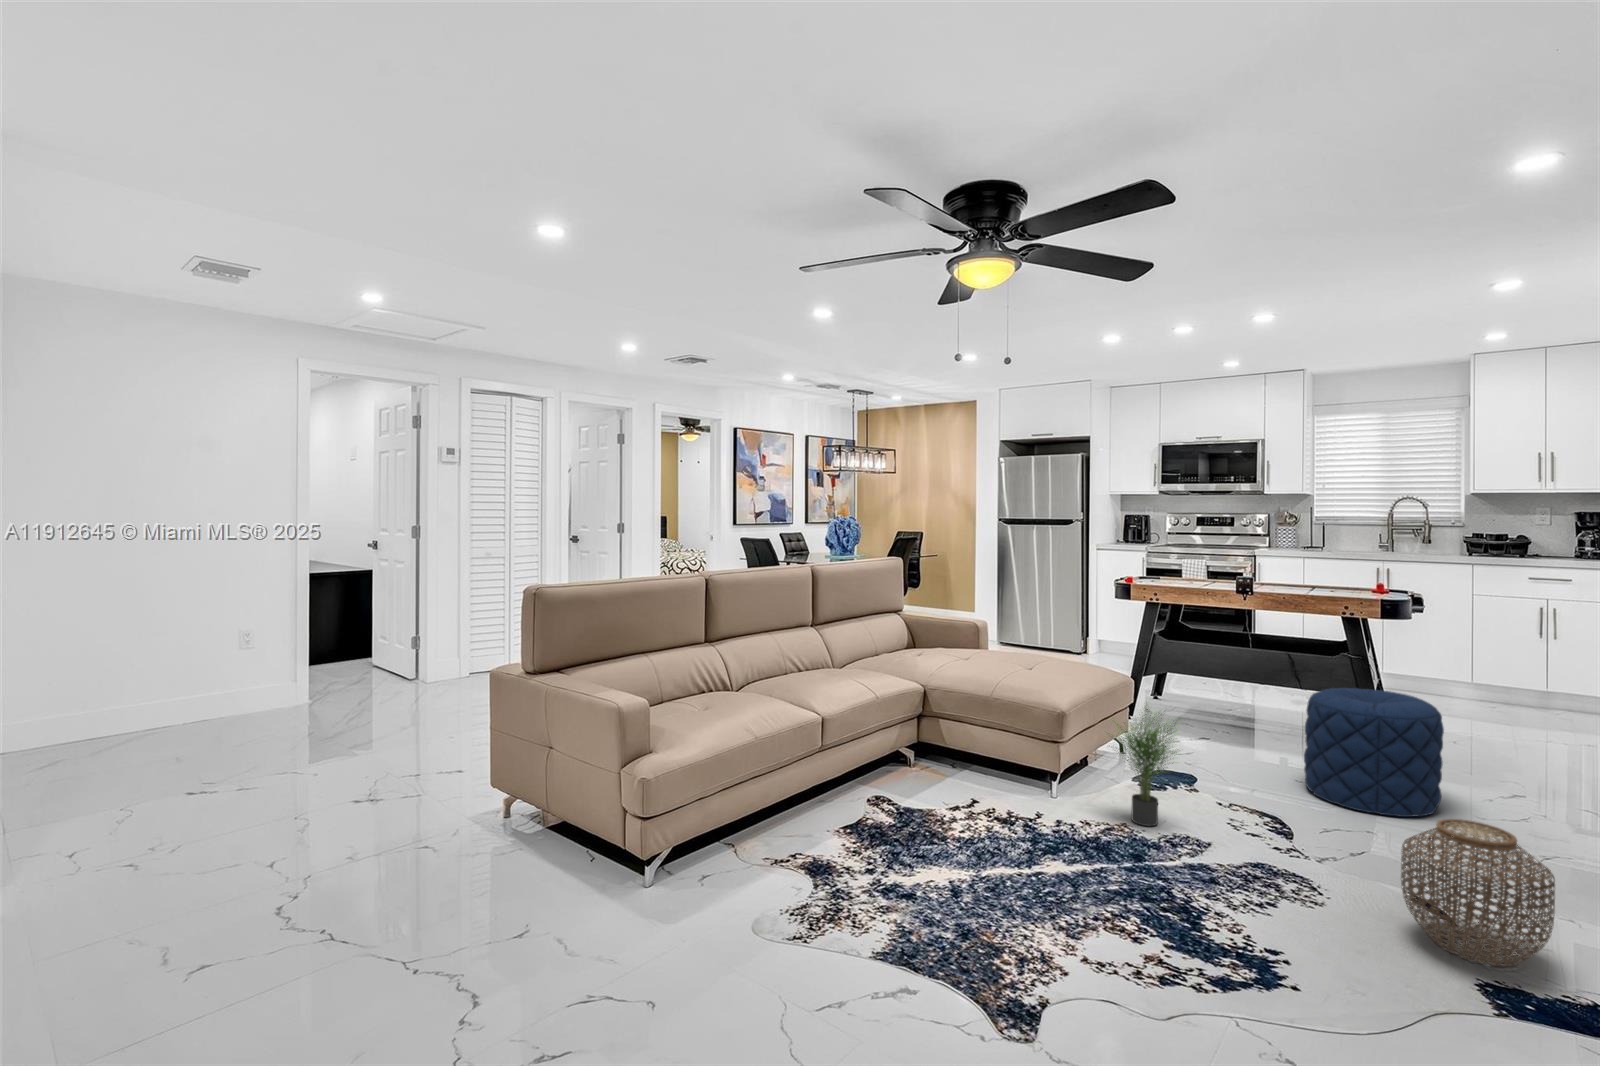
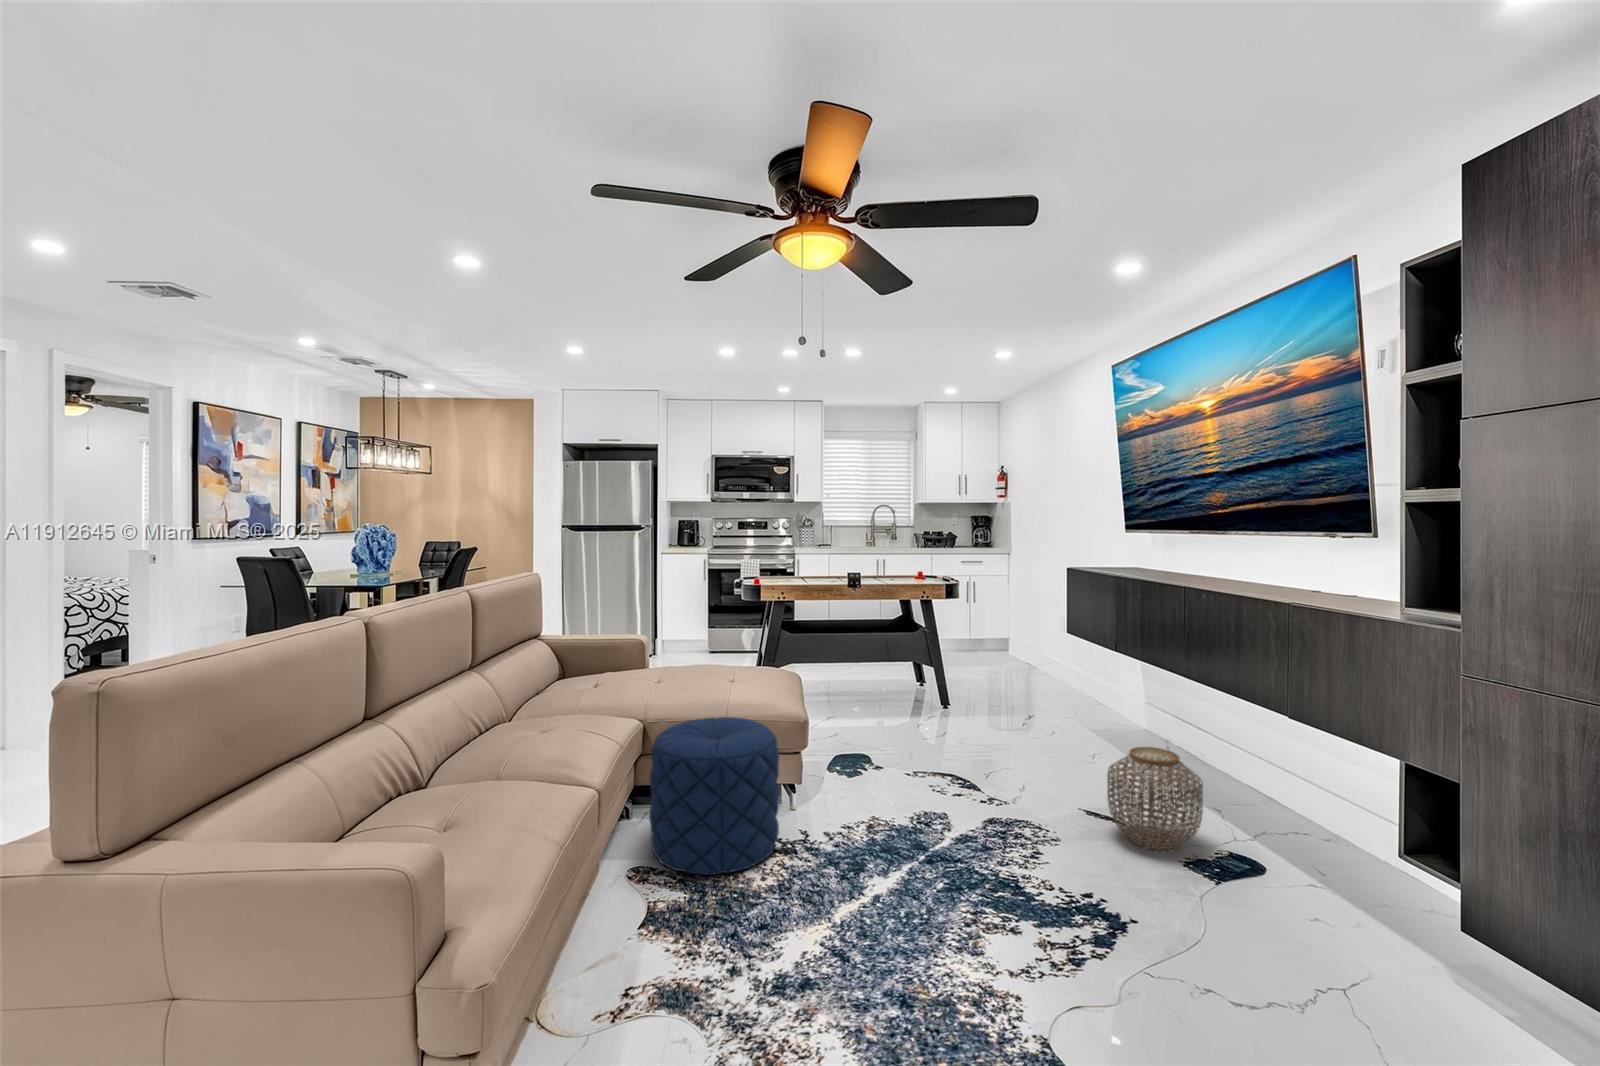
pouf: present [1304,688,1444,817] -> present [649,717,779,875]
potted plant: present [1117,708,1177,826] -> none [837,695,920,815]

